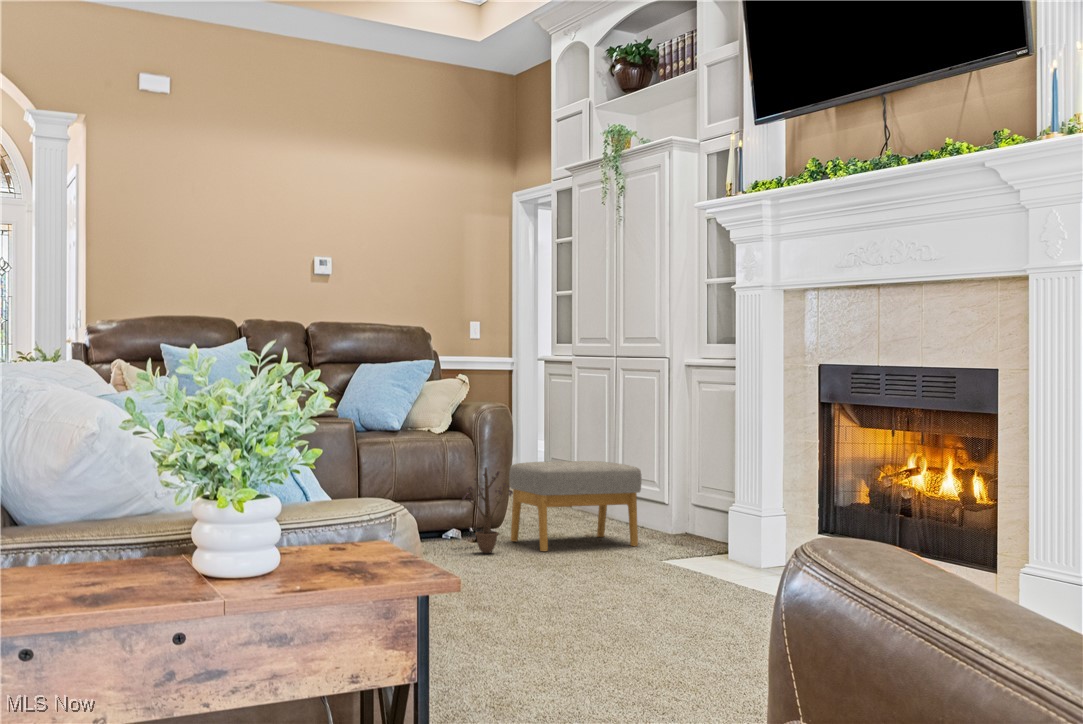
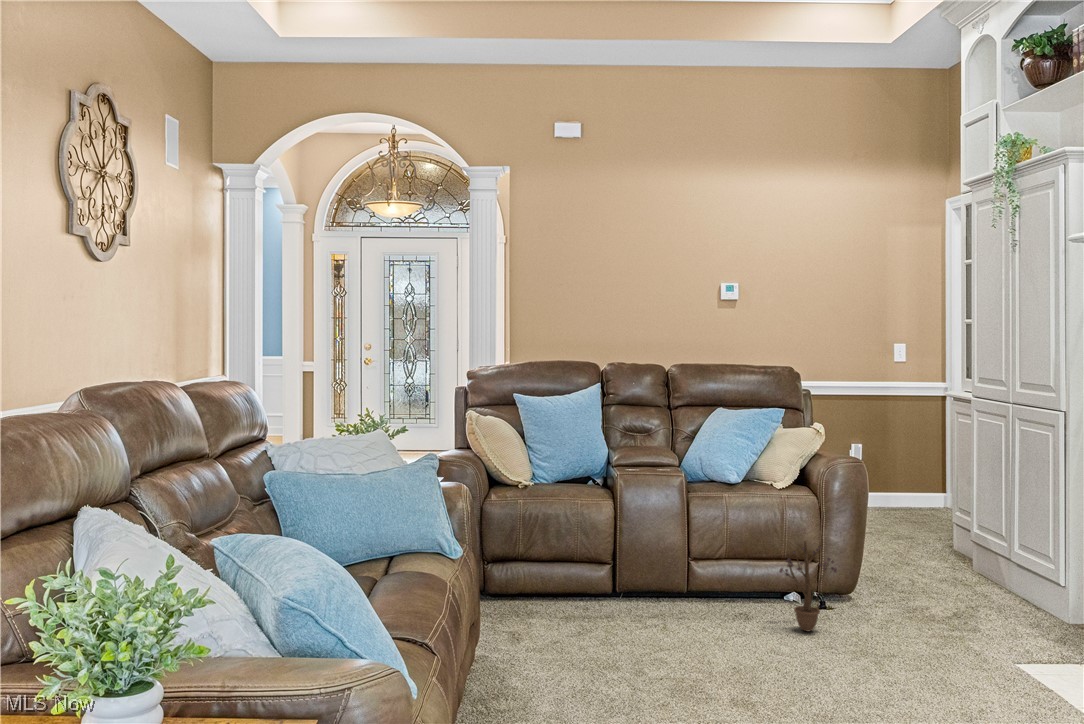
footstool: present [509,461,642,551] -> none [851,530,1006,644]

